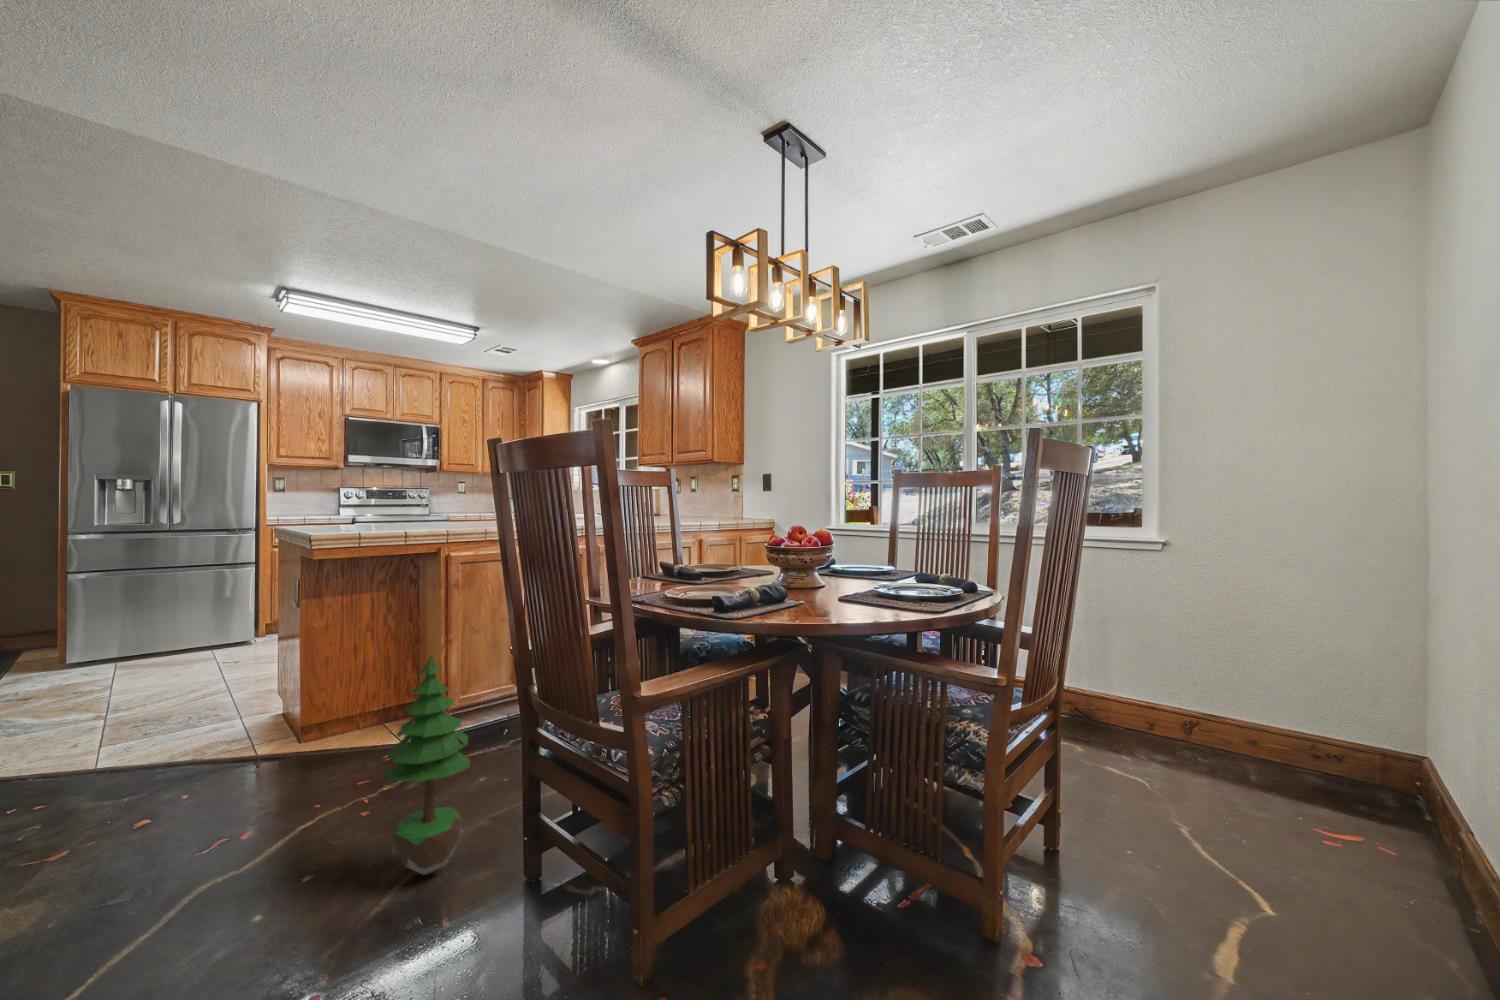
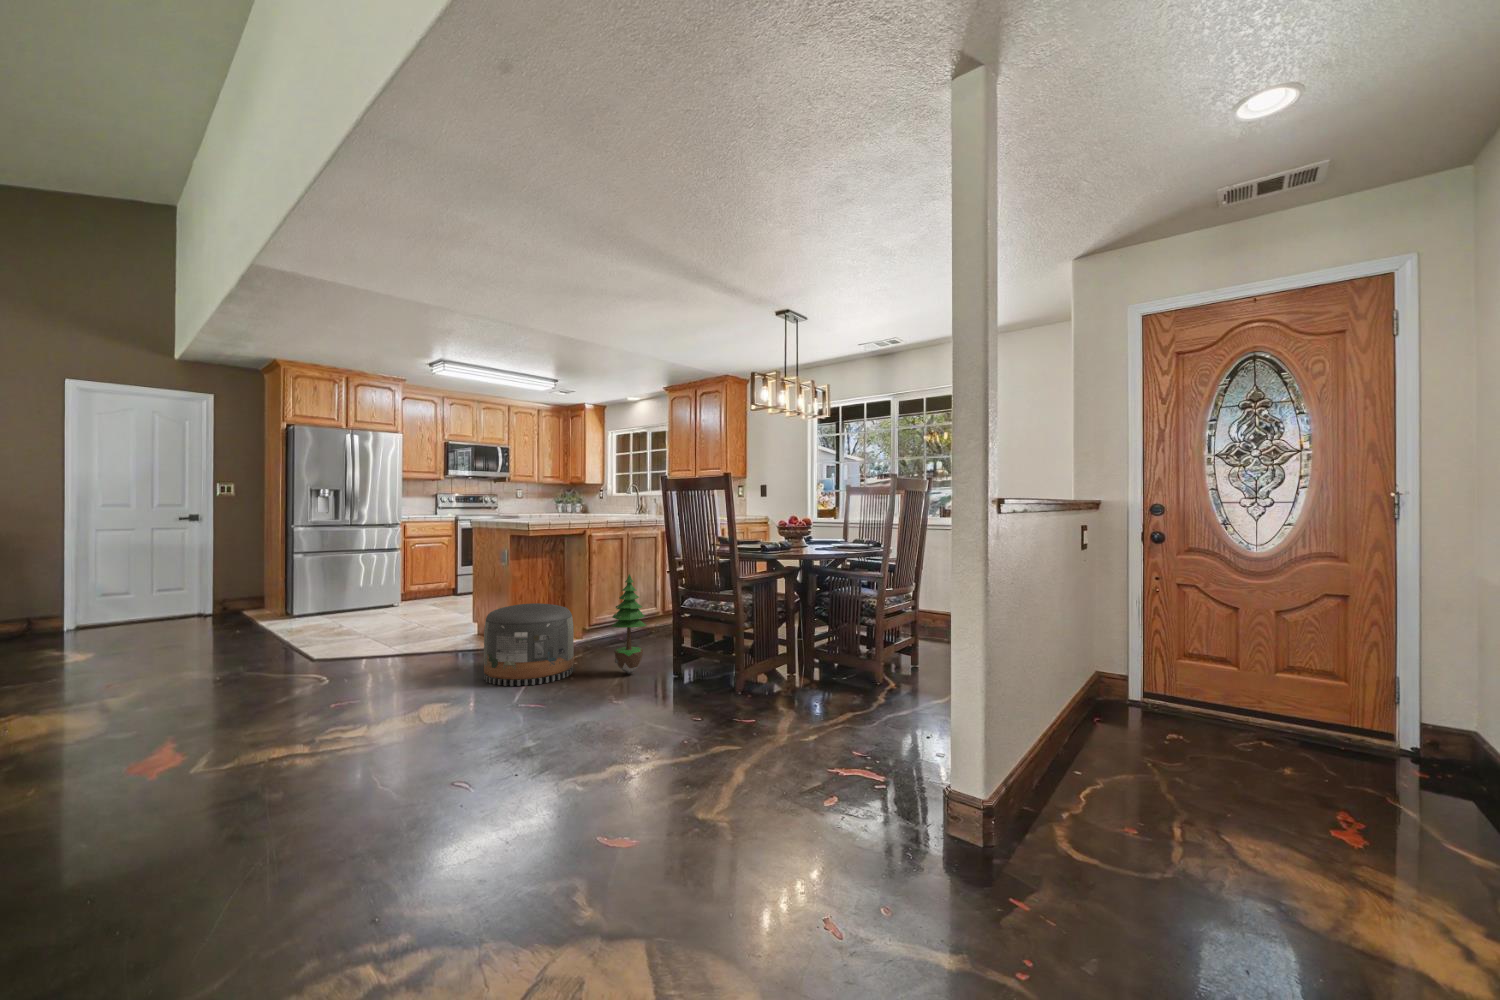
pouf: none [87,705,332,930] -> present [484,603,574,686]

